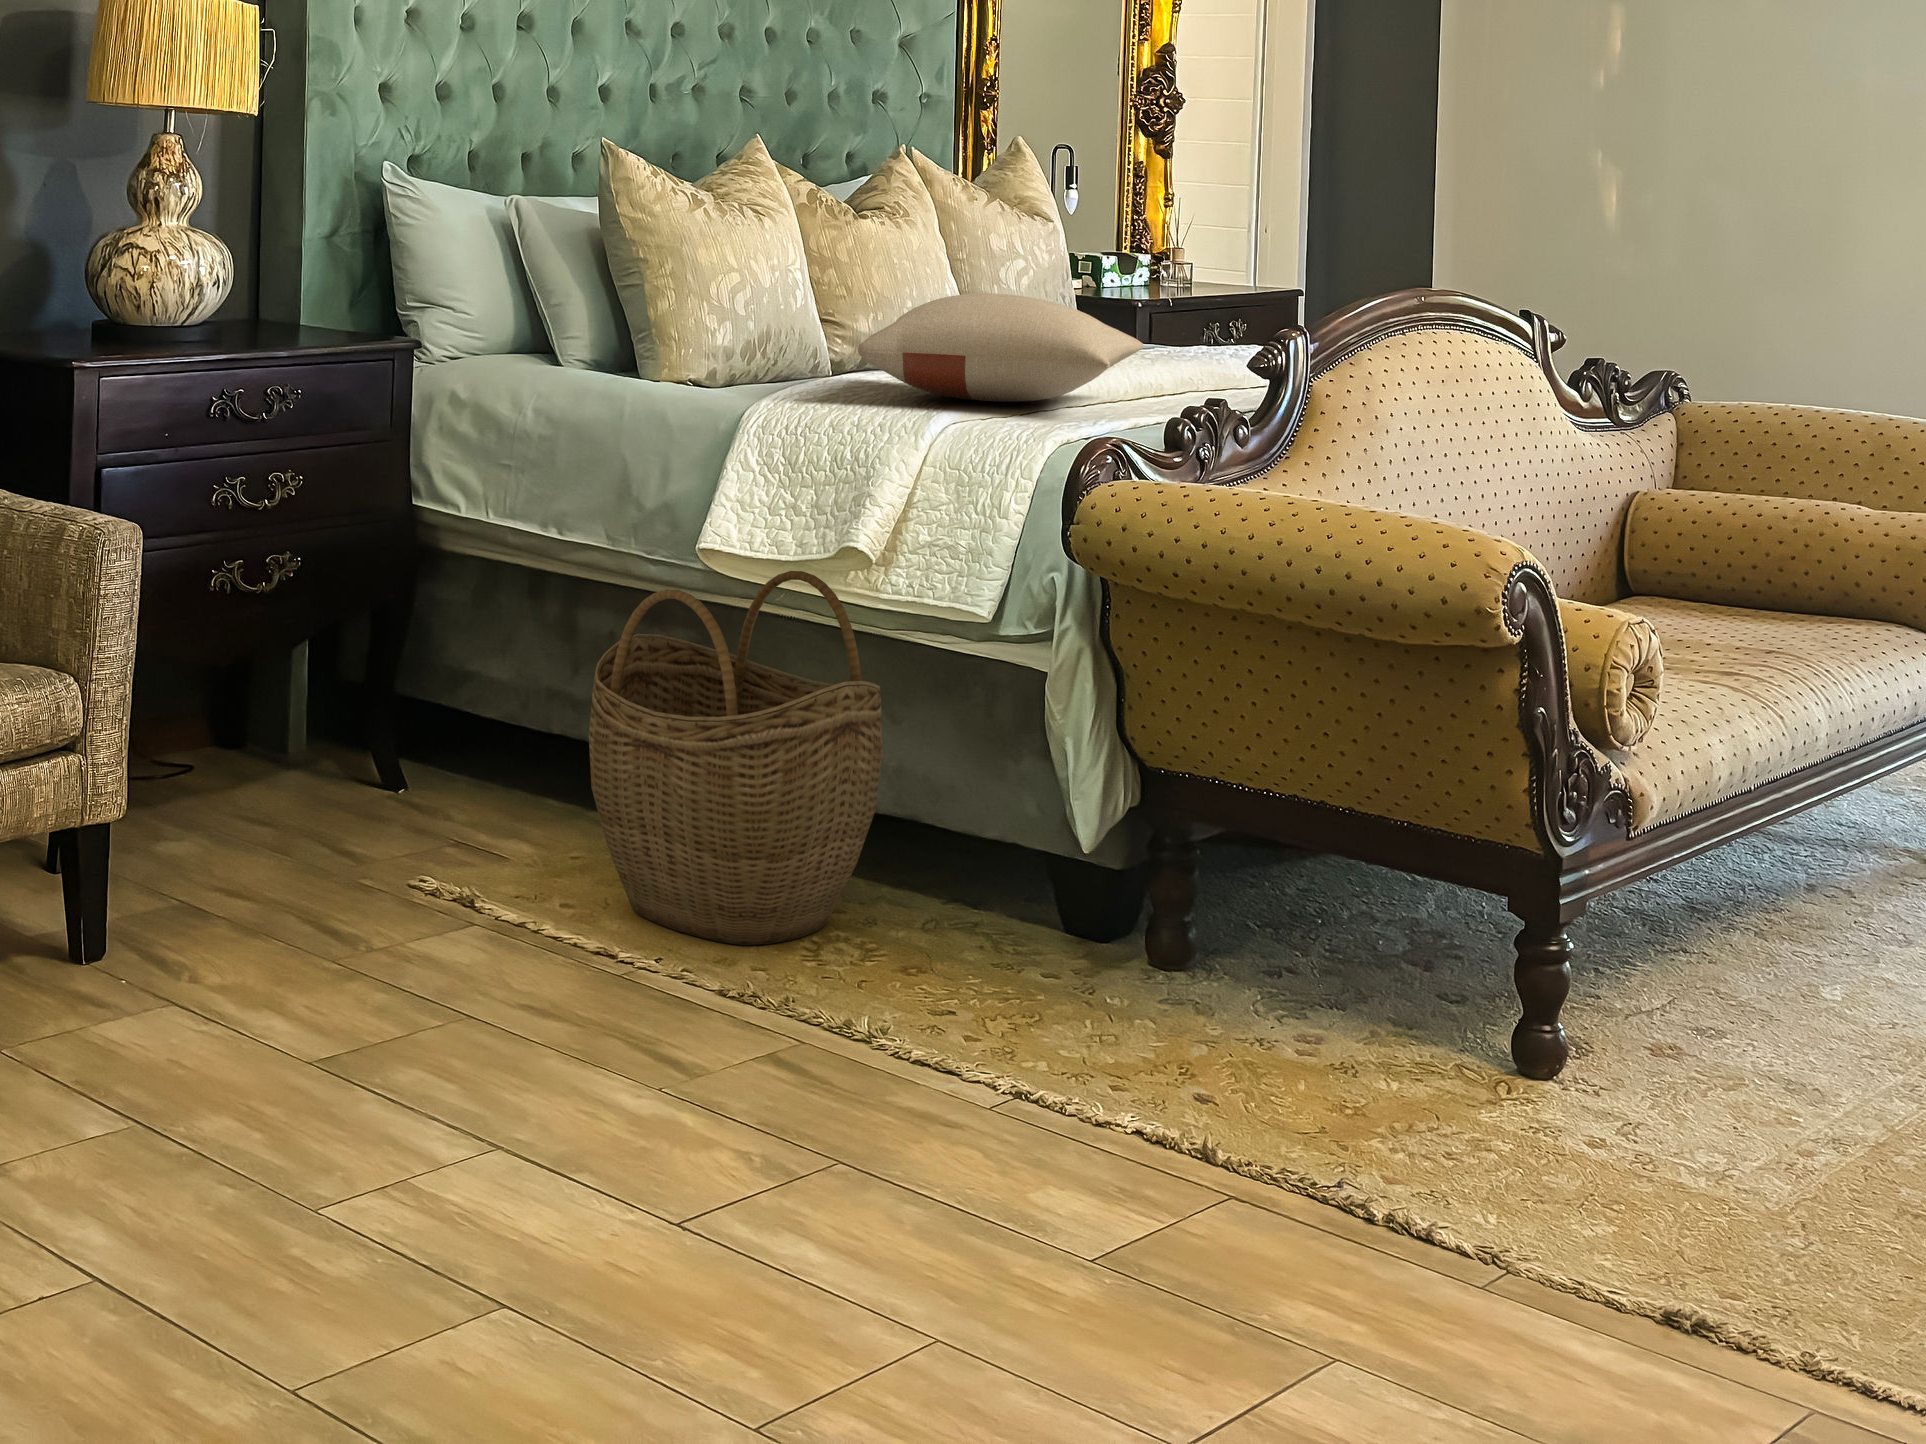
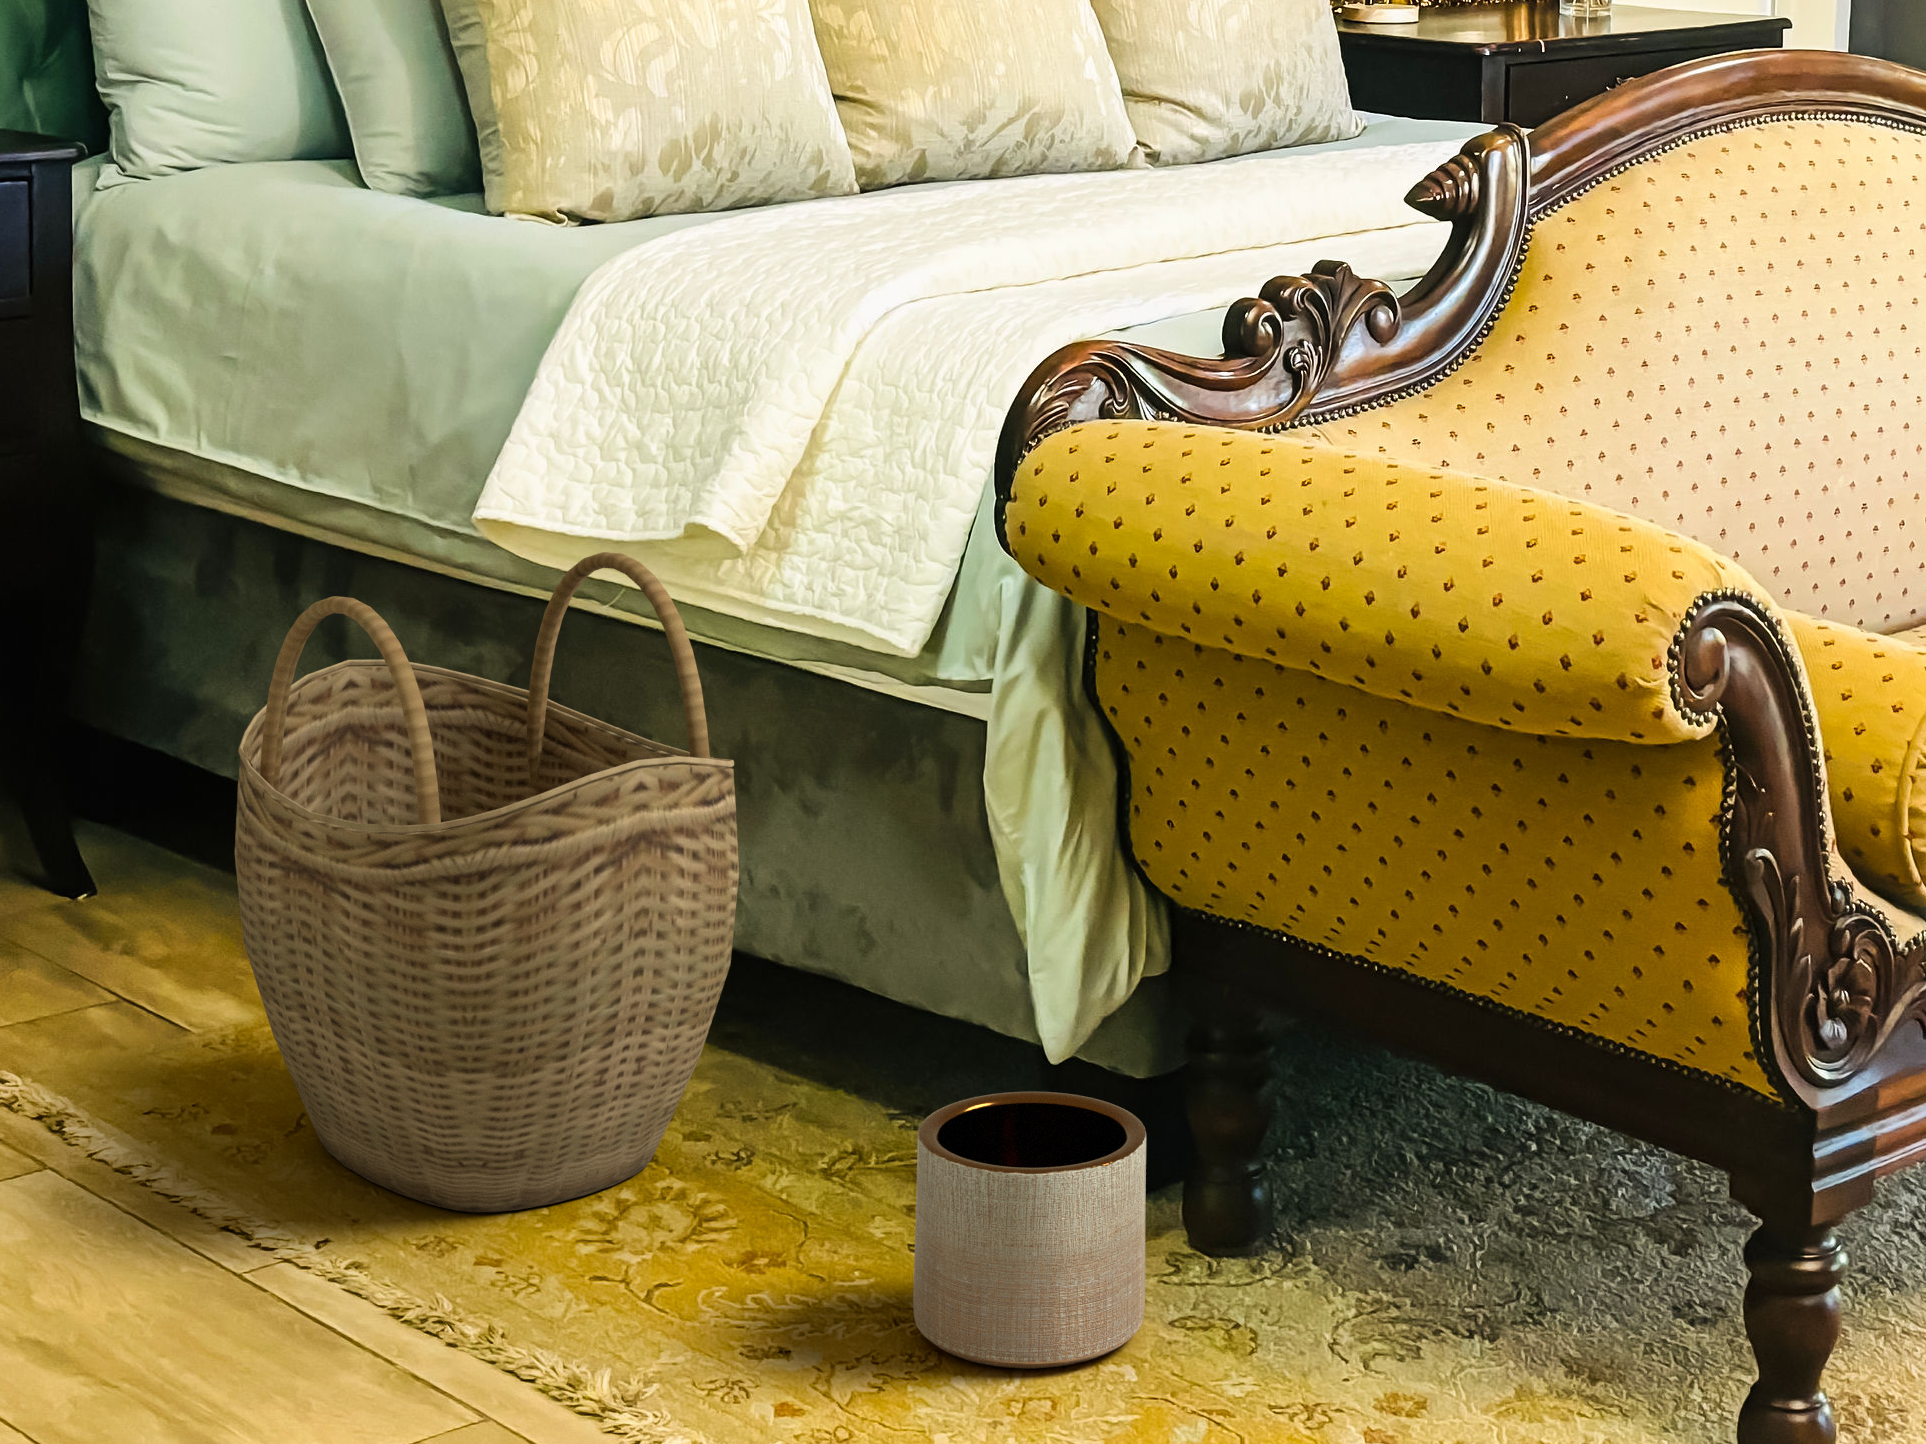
pillow: present [858,293,1144,402] -> none [743,57,1298,245]
planter: none [1023,868,1155,1018] -> present [913,1092,1146,1368]

